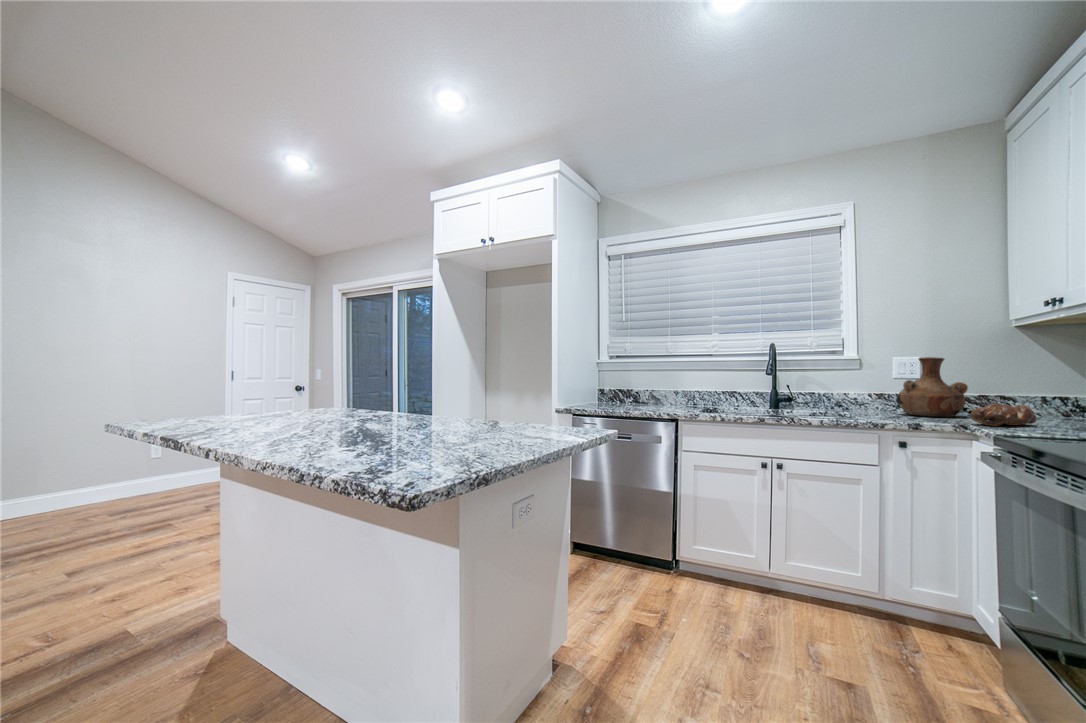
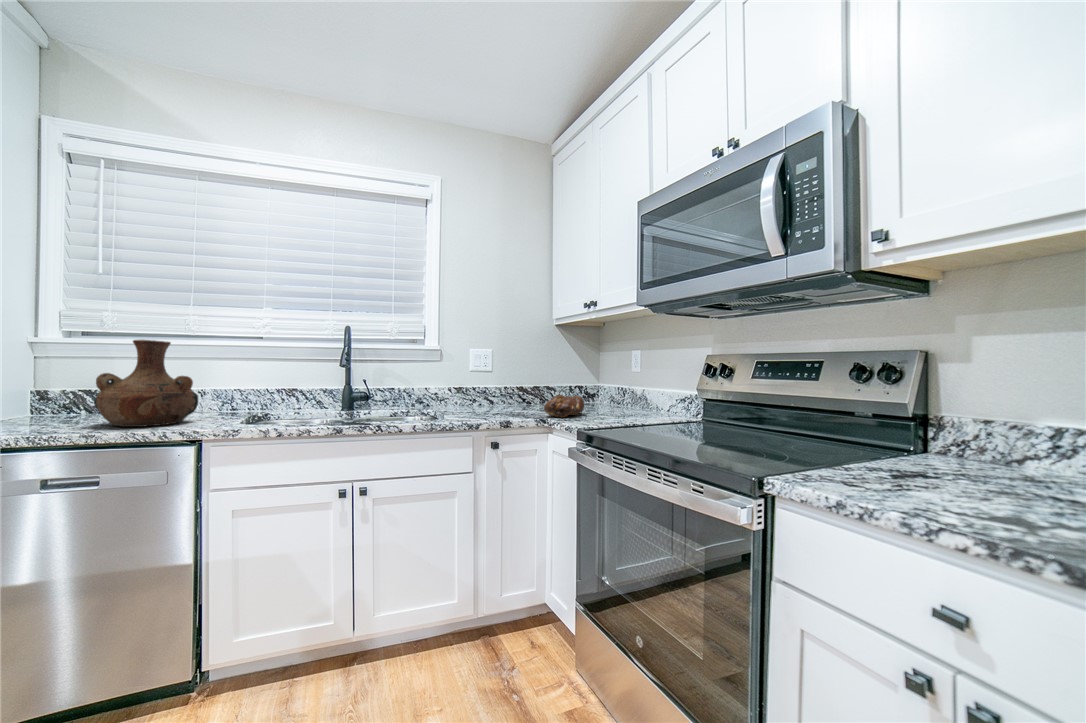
vase: present [896,357,968,417] -> present [94,340,198,427]

